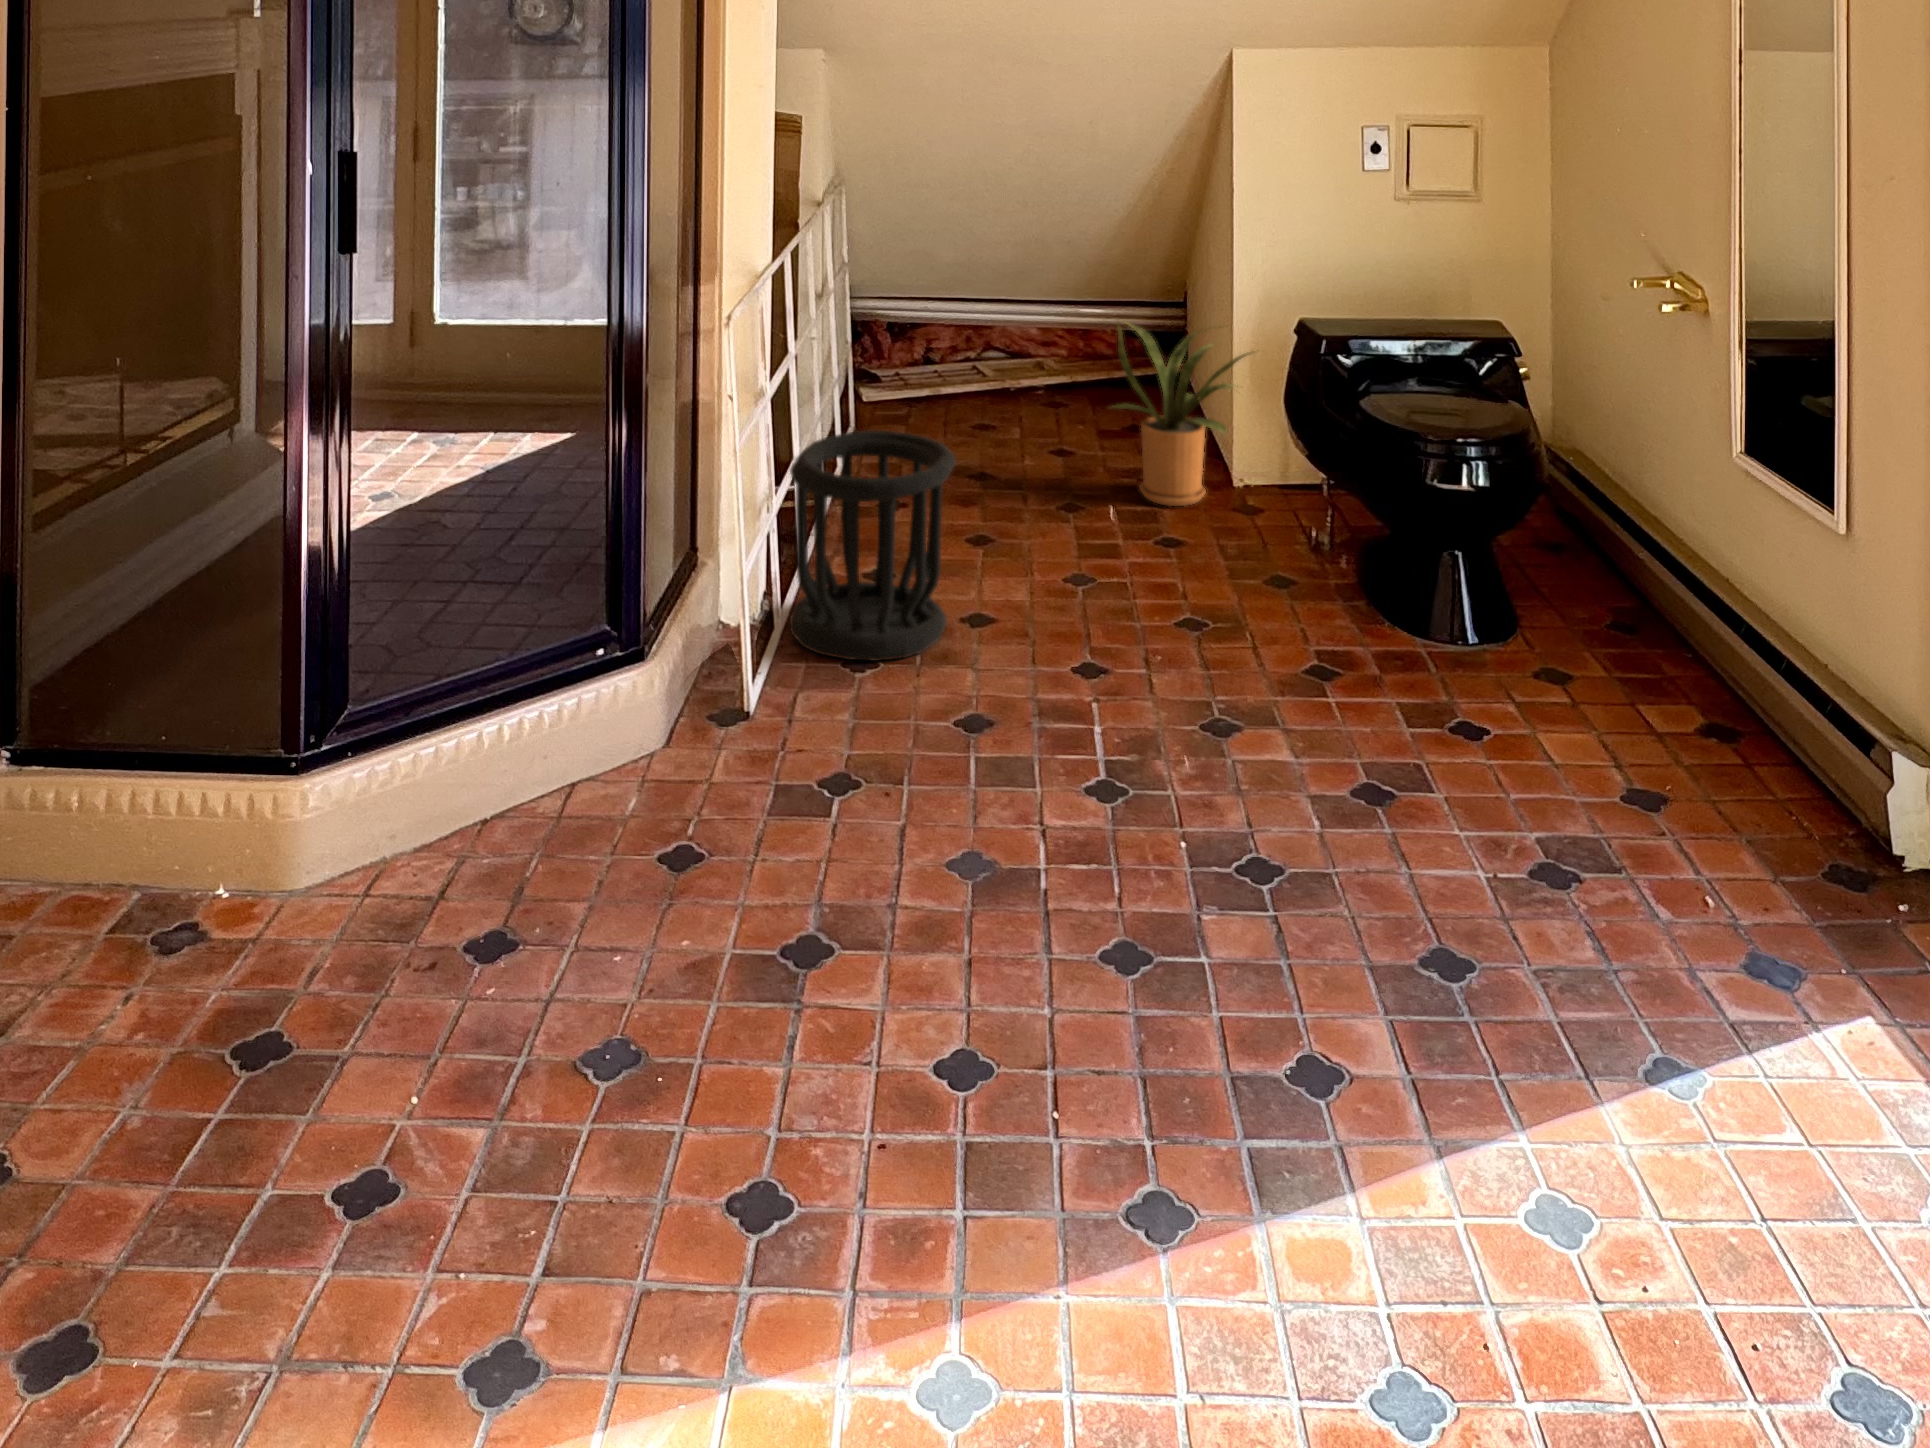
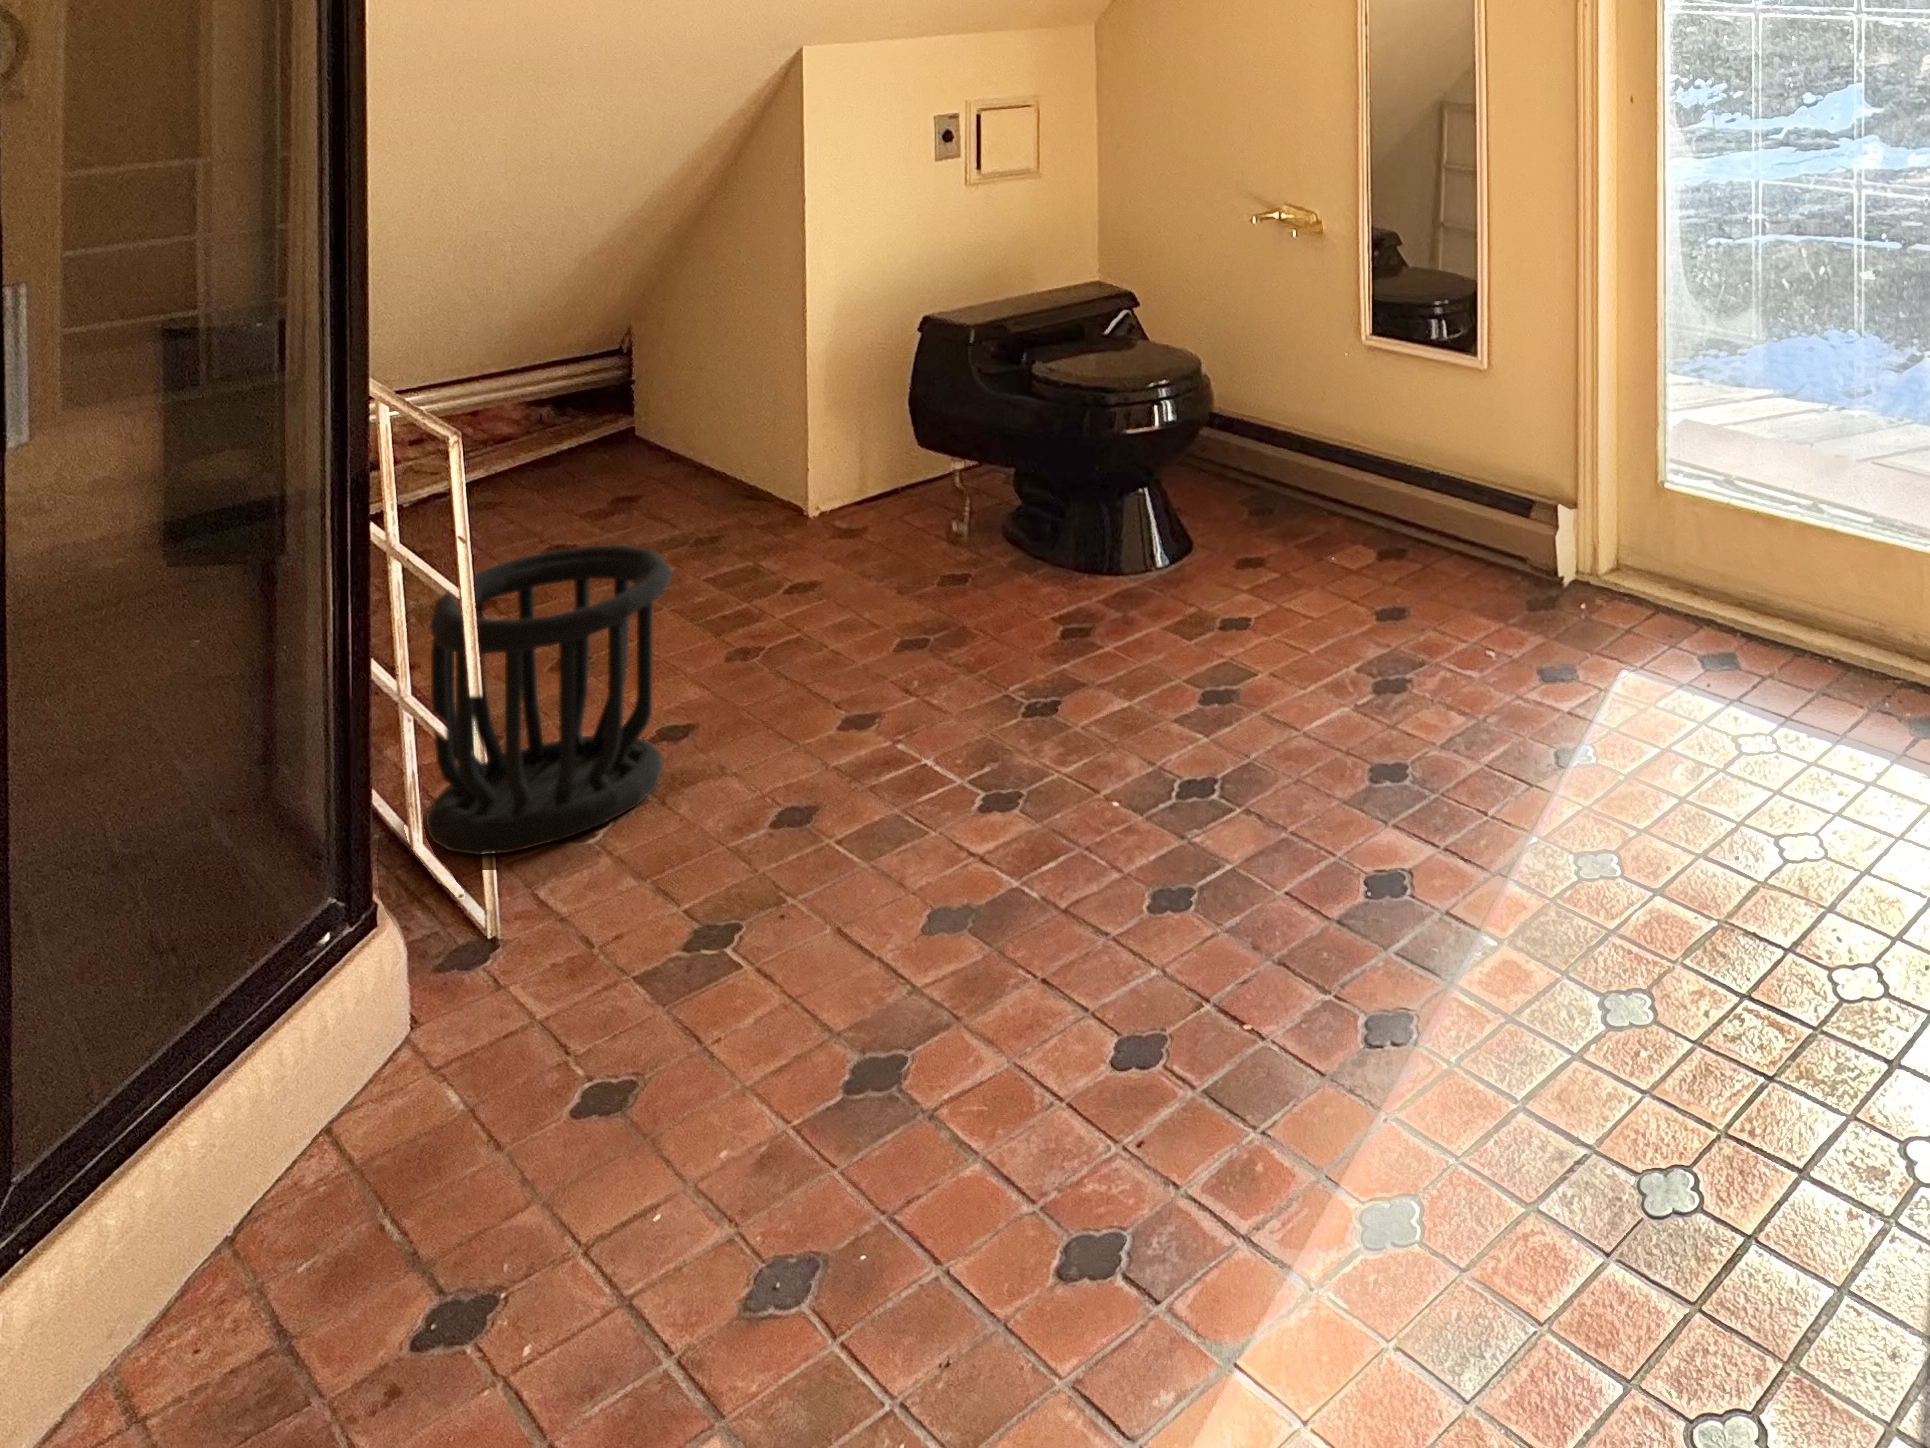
house plant: present [1112,320,1252,506] -> none [661,340,865,558]

